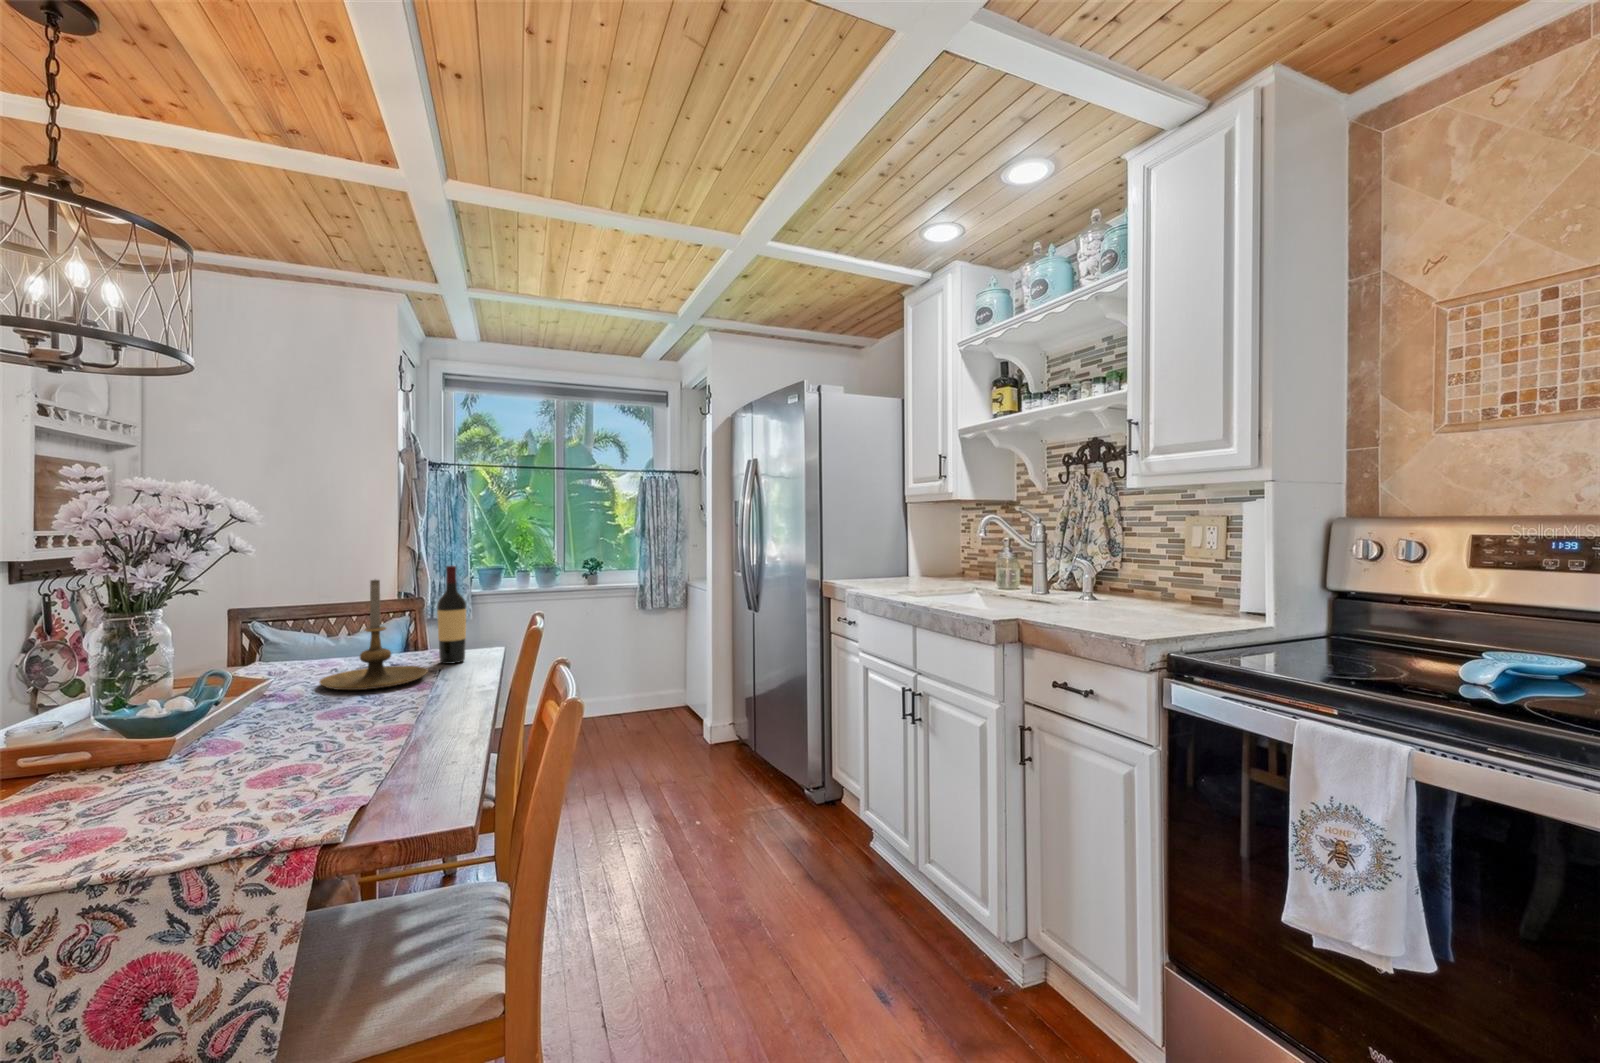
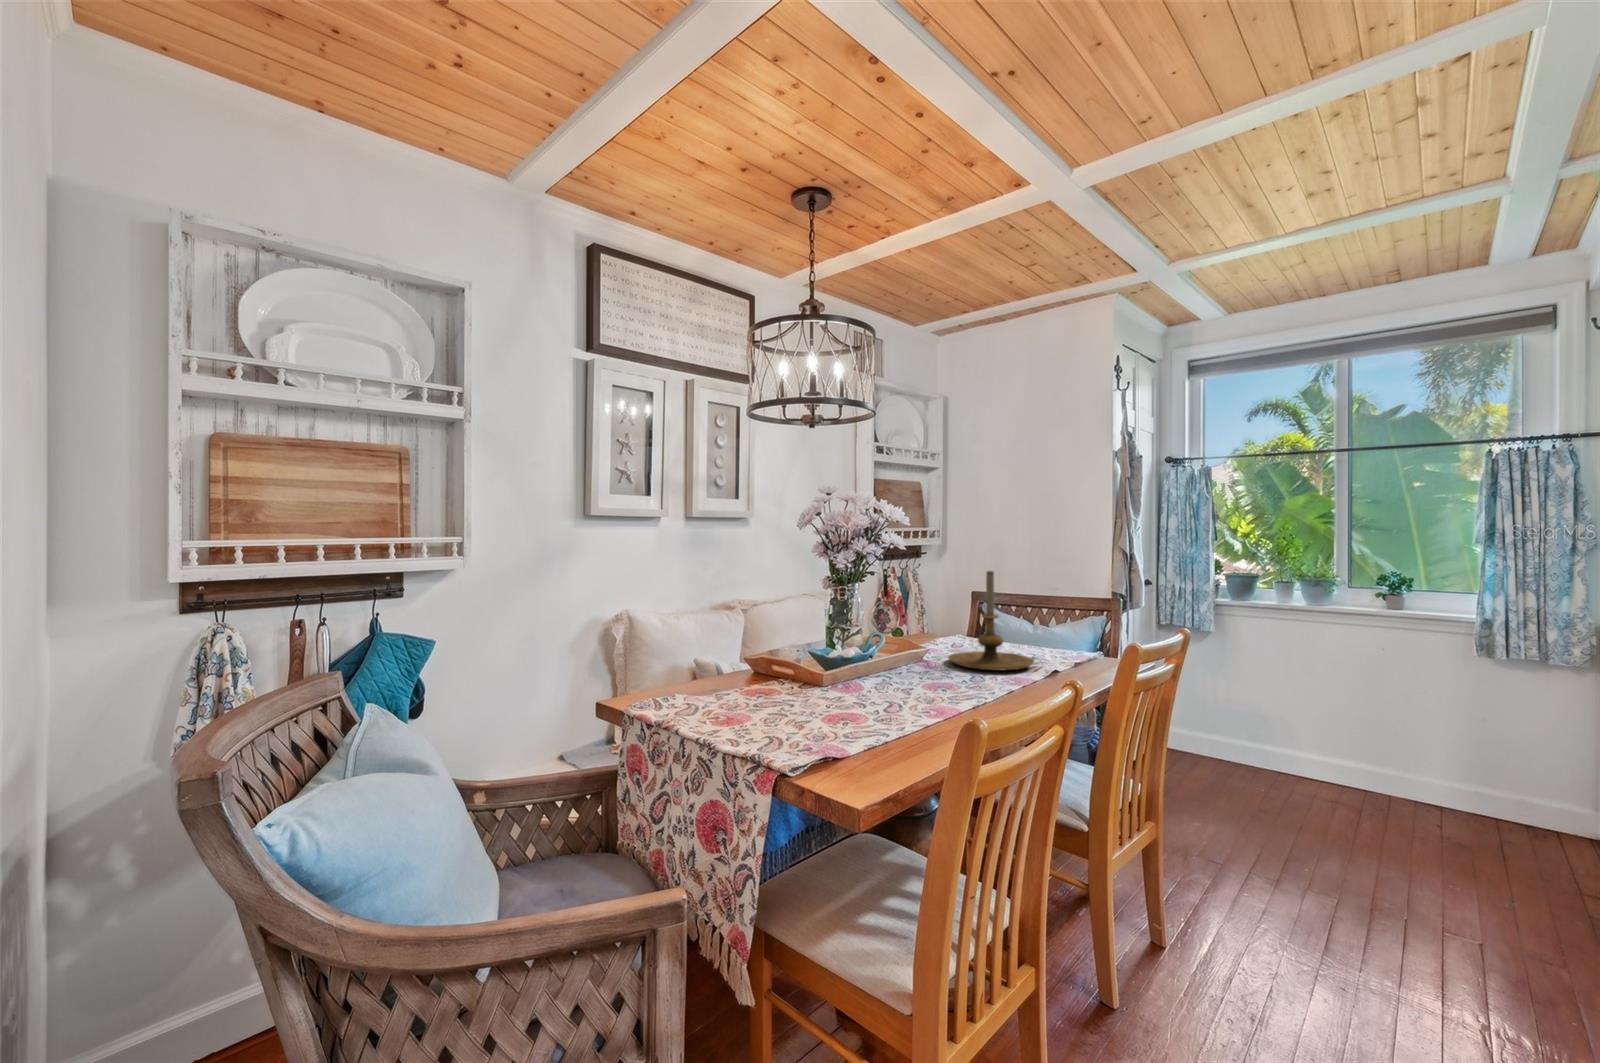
wine bottle: present [437,566,466,664] -> none [1062,563,1090,664]

